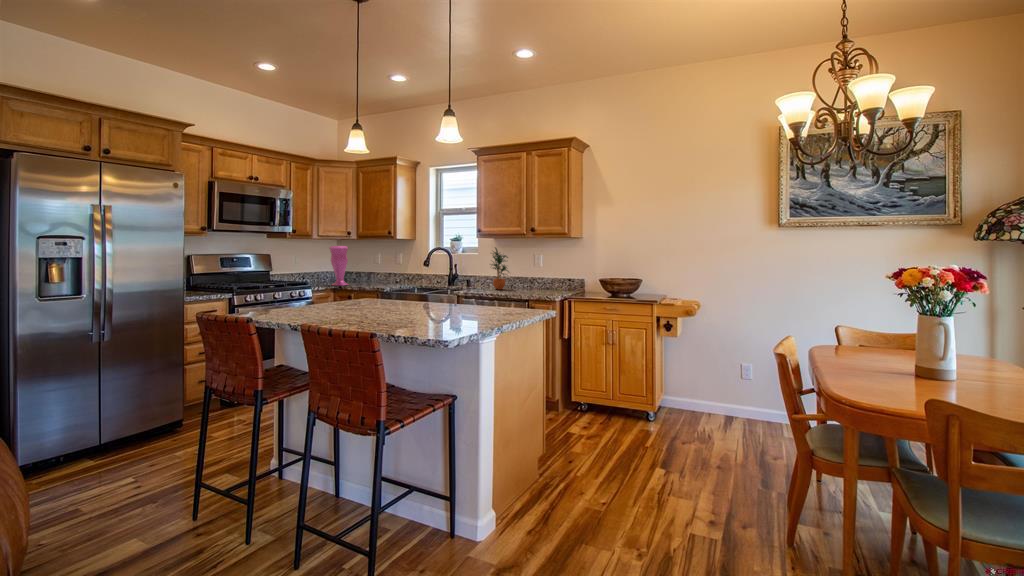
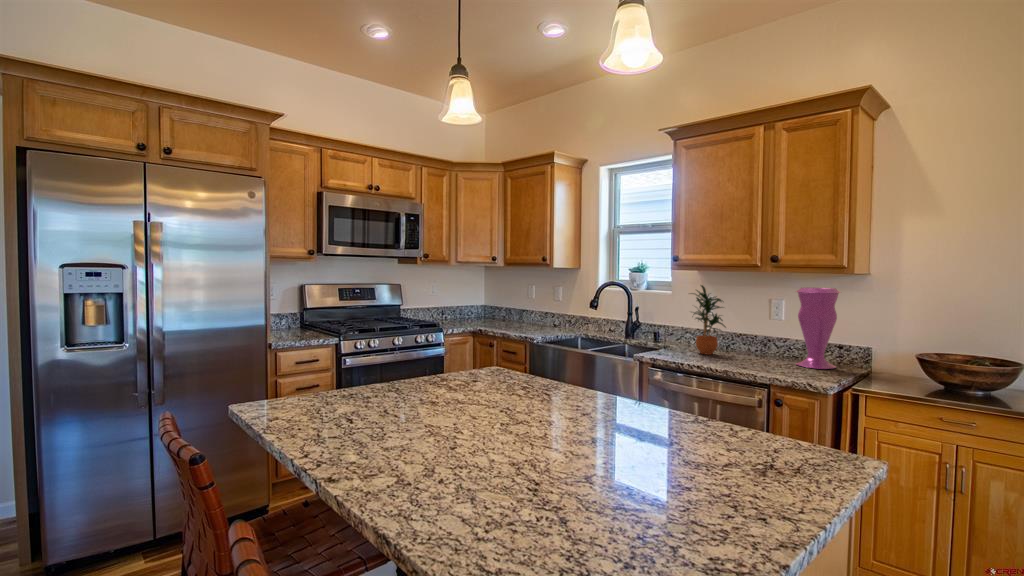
vase: present [329,246,348,286] -> present [796,288,841,369]

